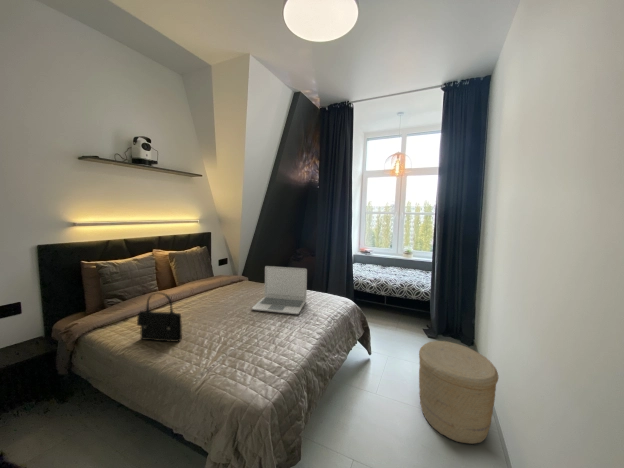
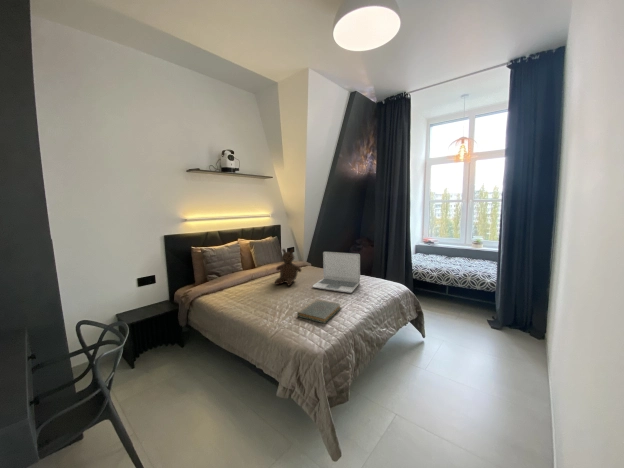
teddy bear: none [203,263,239,309] -> present [275,249,301,286]
handbag: present [137,293,182,342] -> none [230,268,260,305]
book: none [234,326,289,361] -> present [297,299,341,323]
woven basket: present [419,341,498,444] -> none [471,327,562,429]

